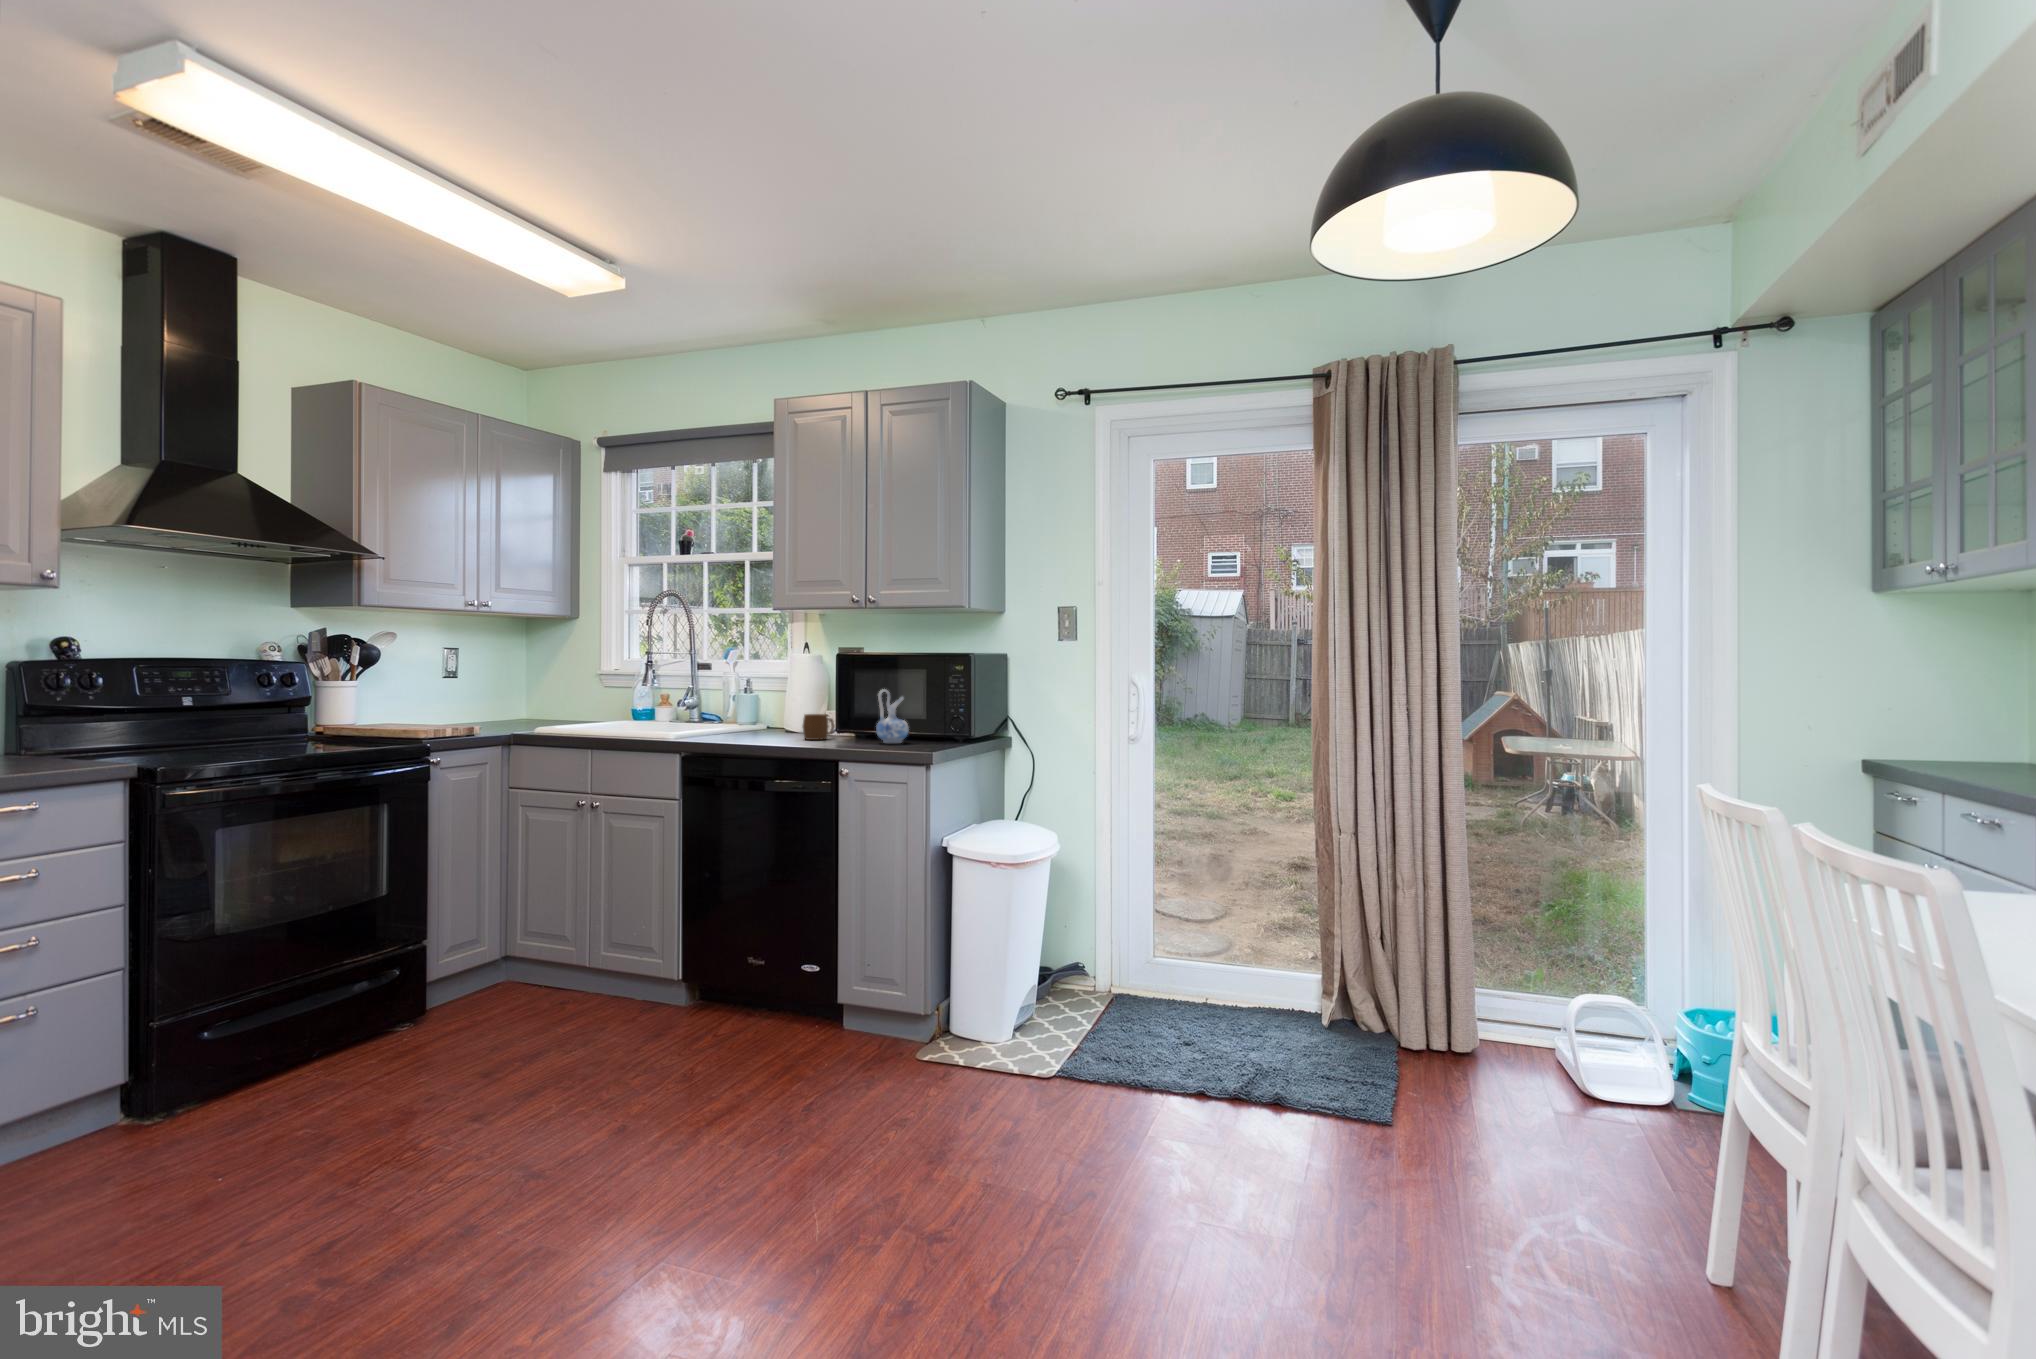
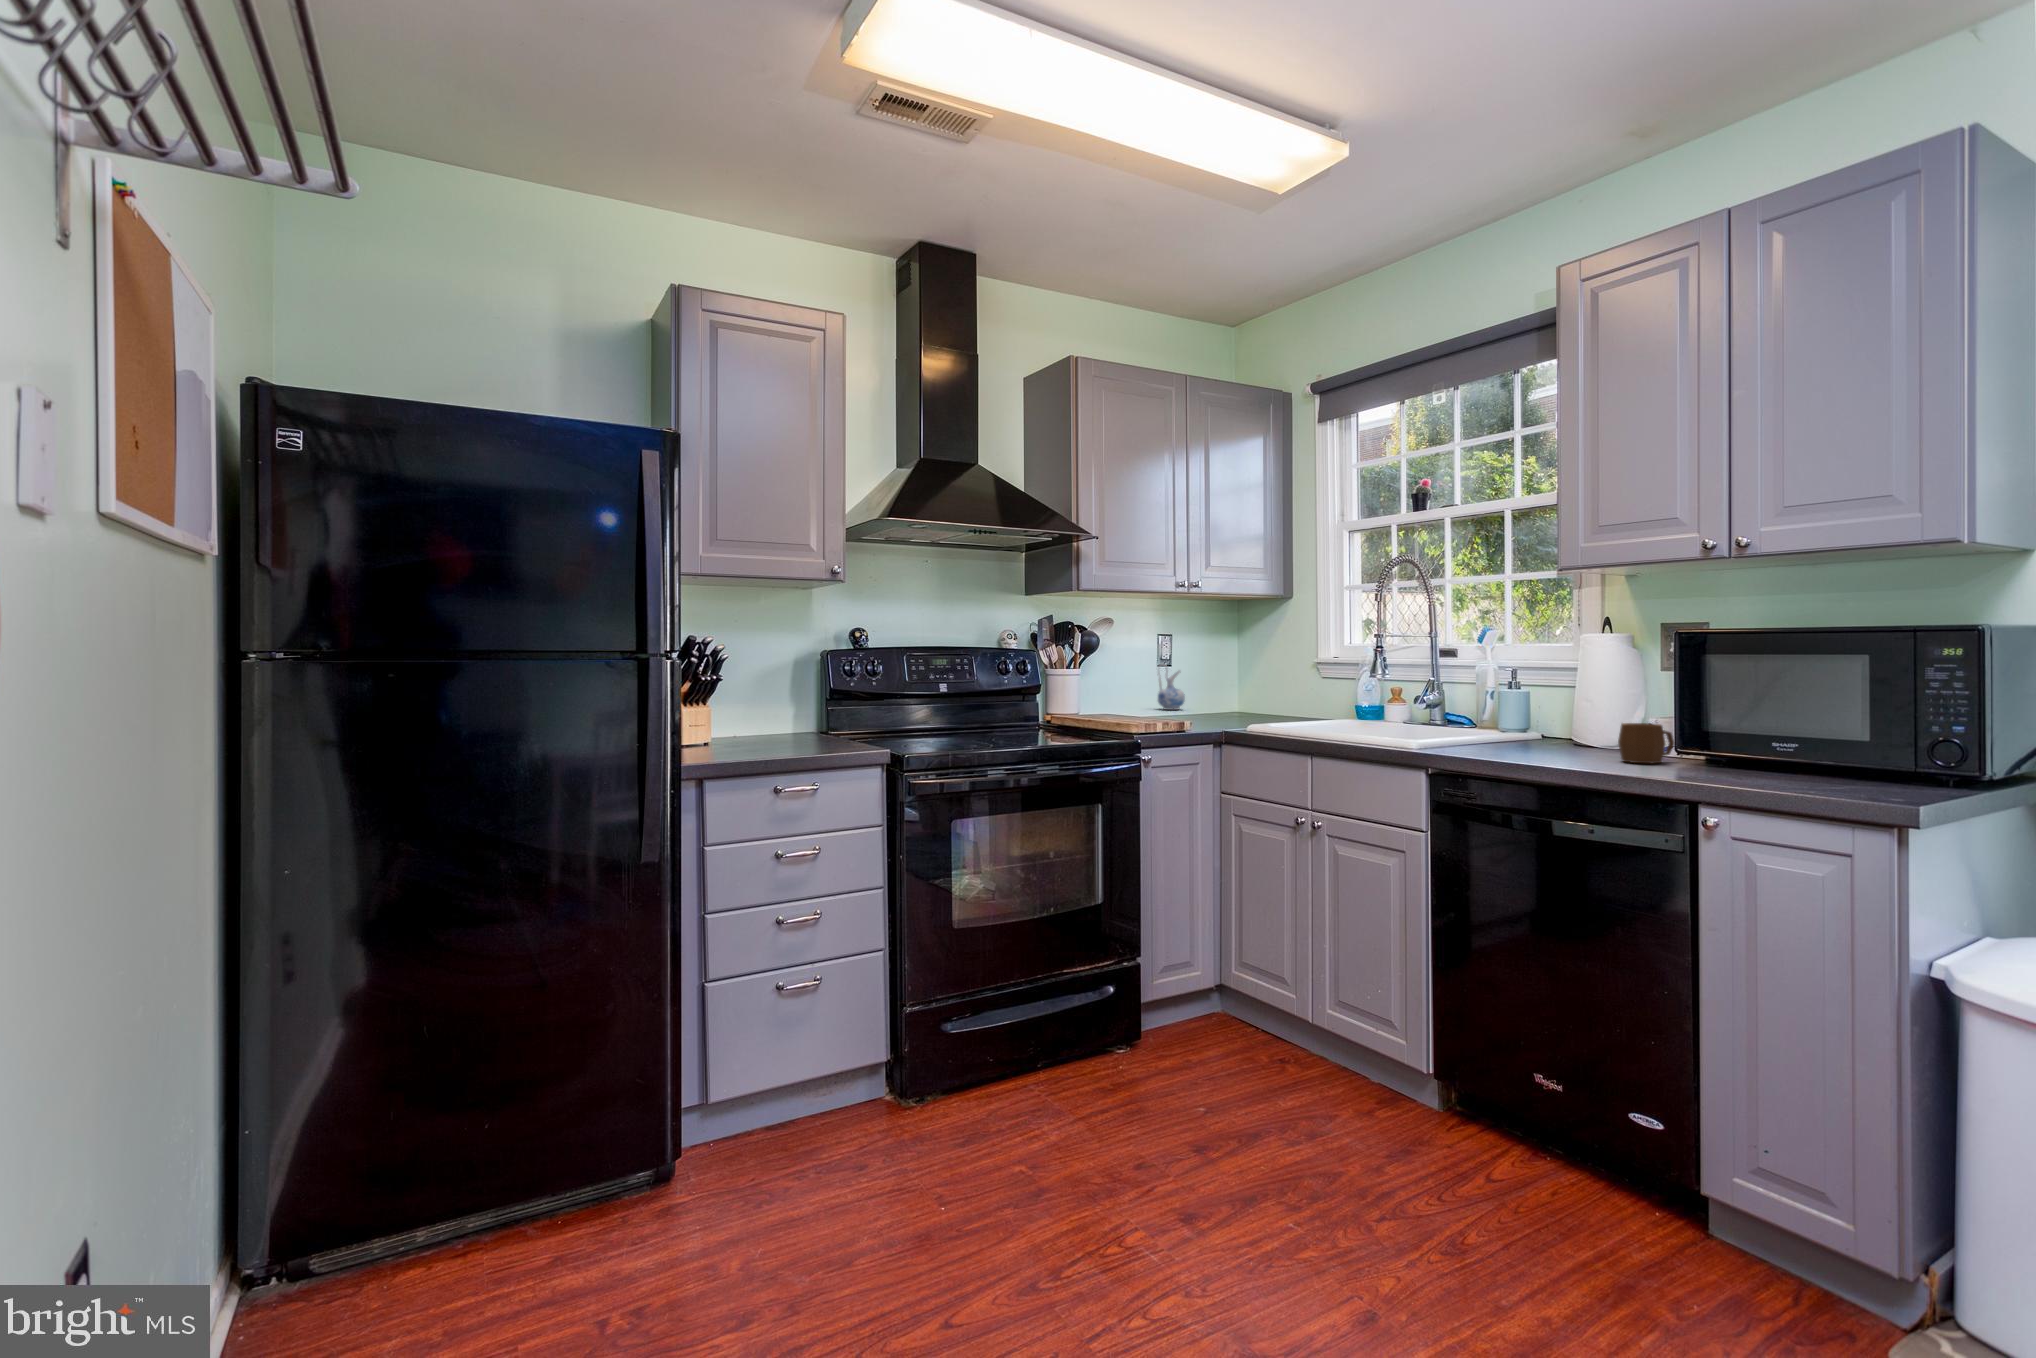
ceramic pitcher: present [876,689,909,743] -> present [1158,664,1185,710]

